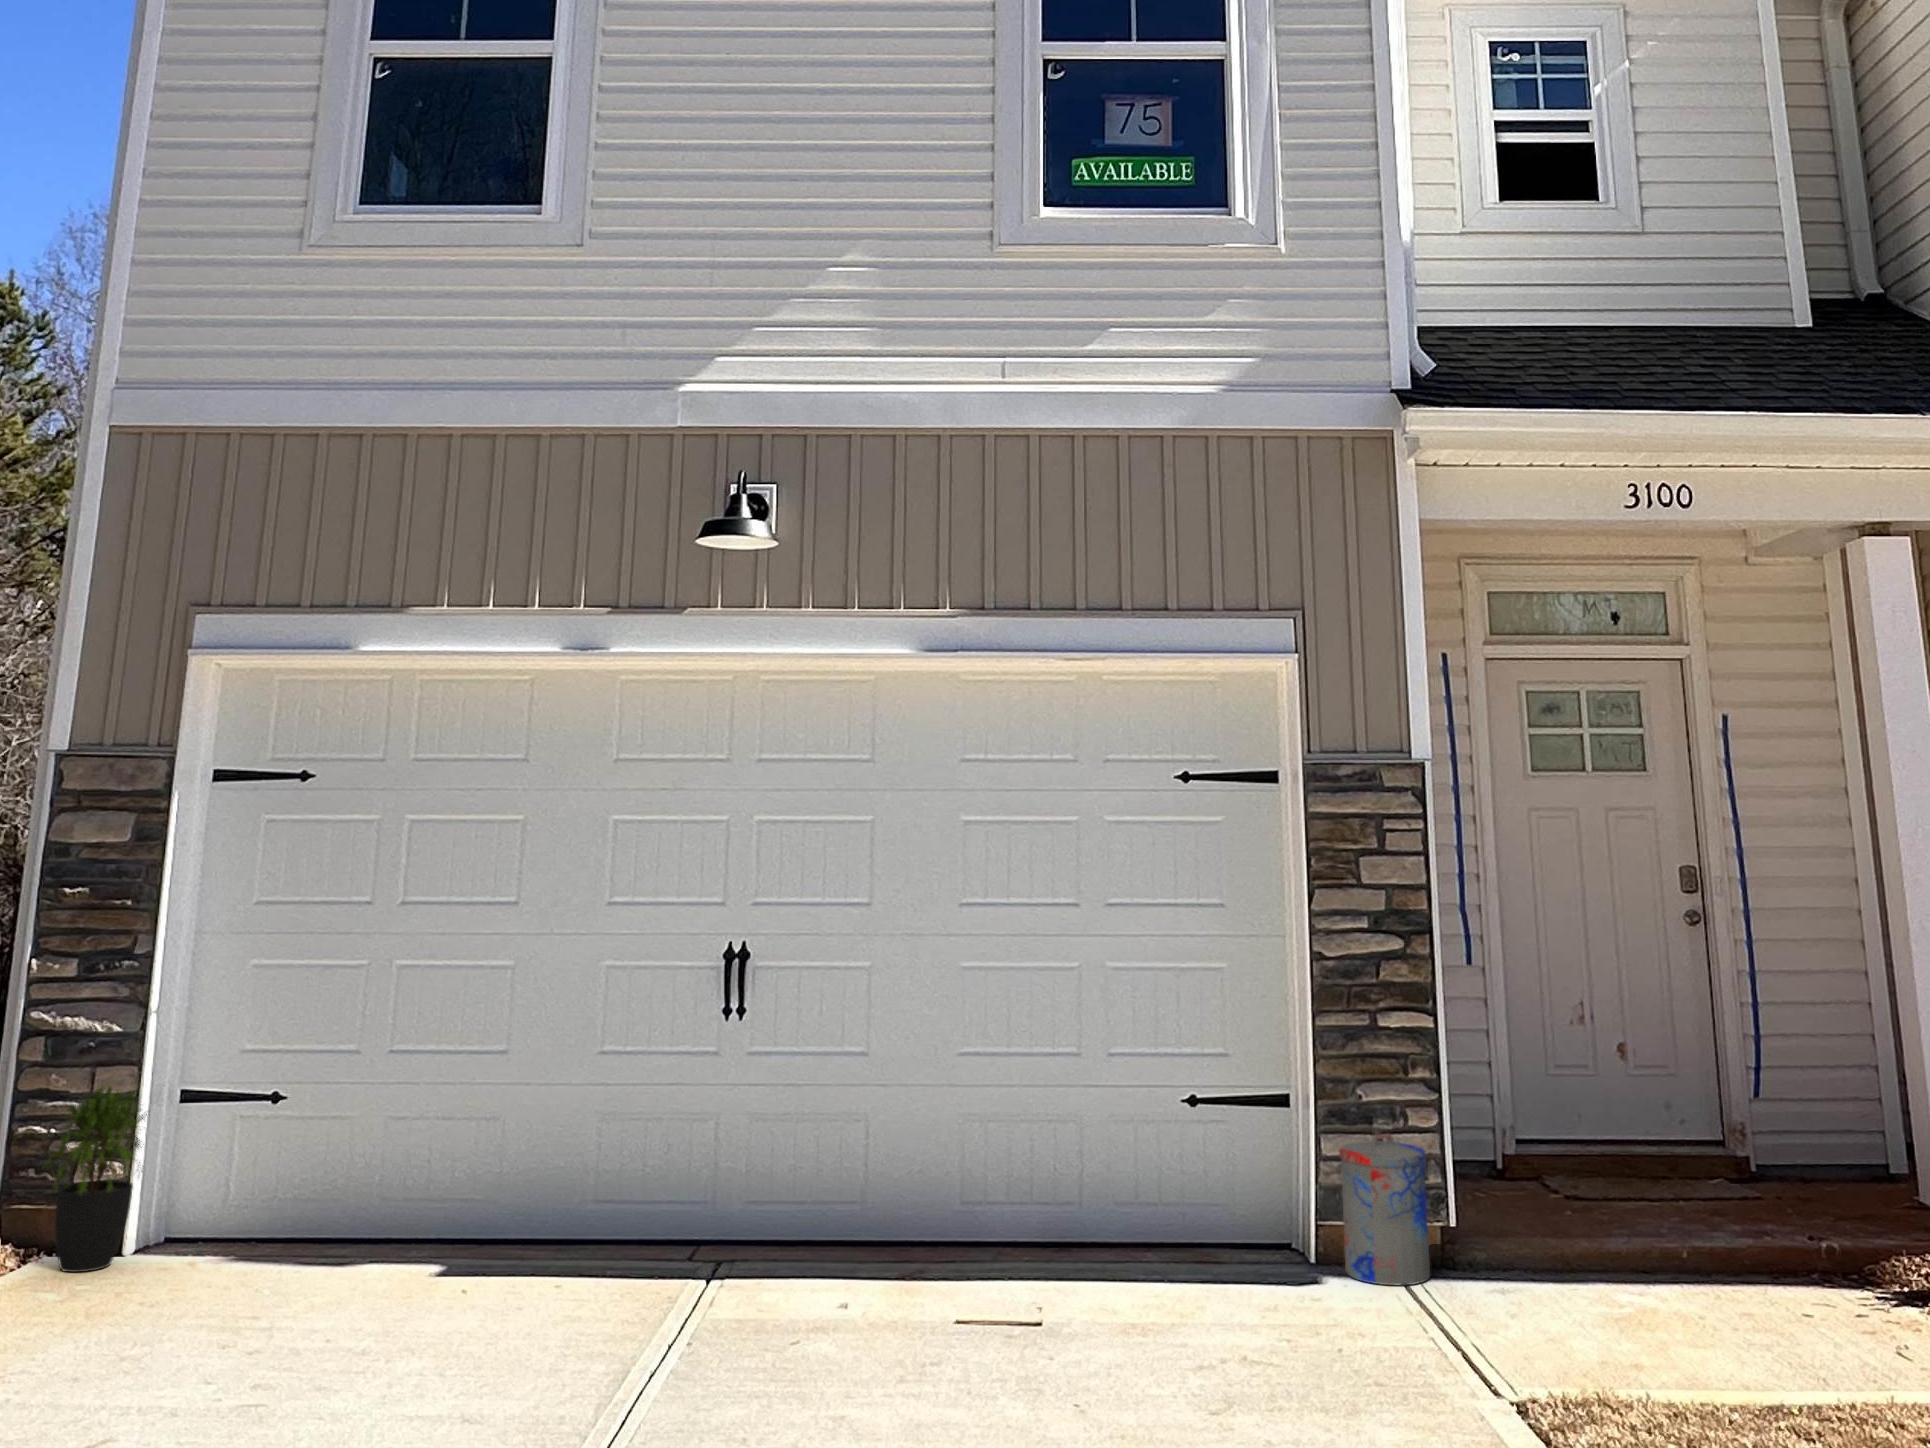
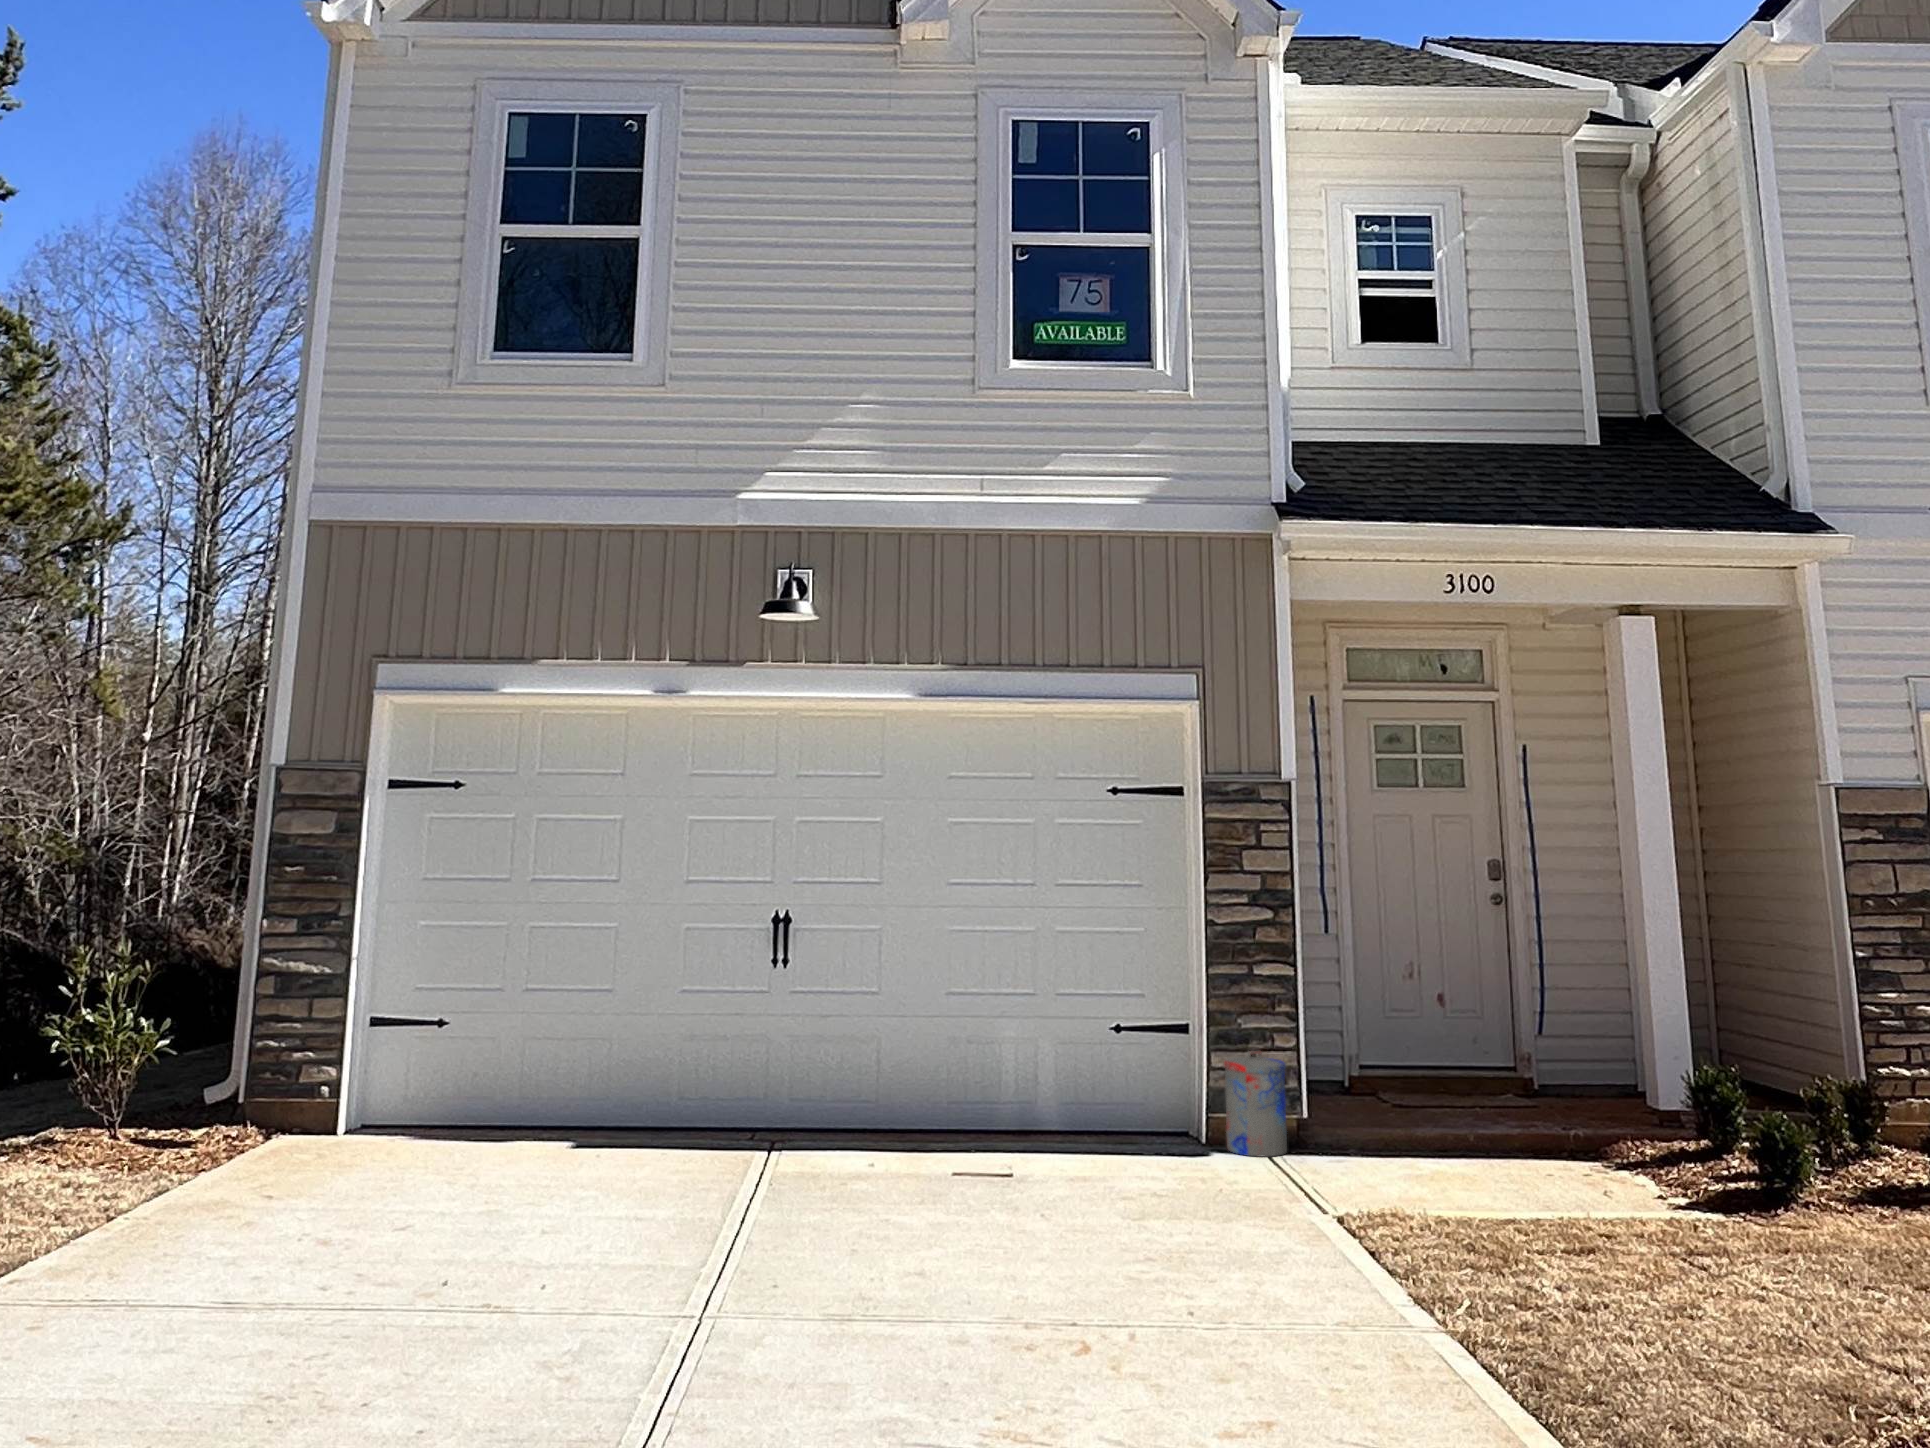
potted plant: present [46,1086,147,1272] -> none [286,1008,361,1143]

